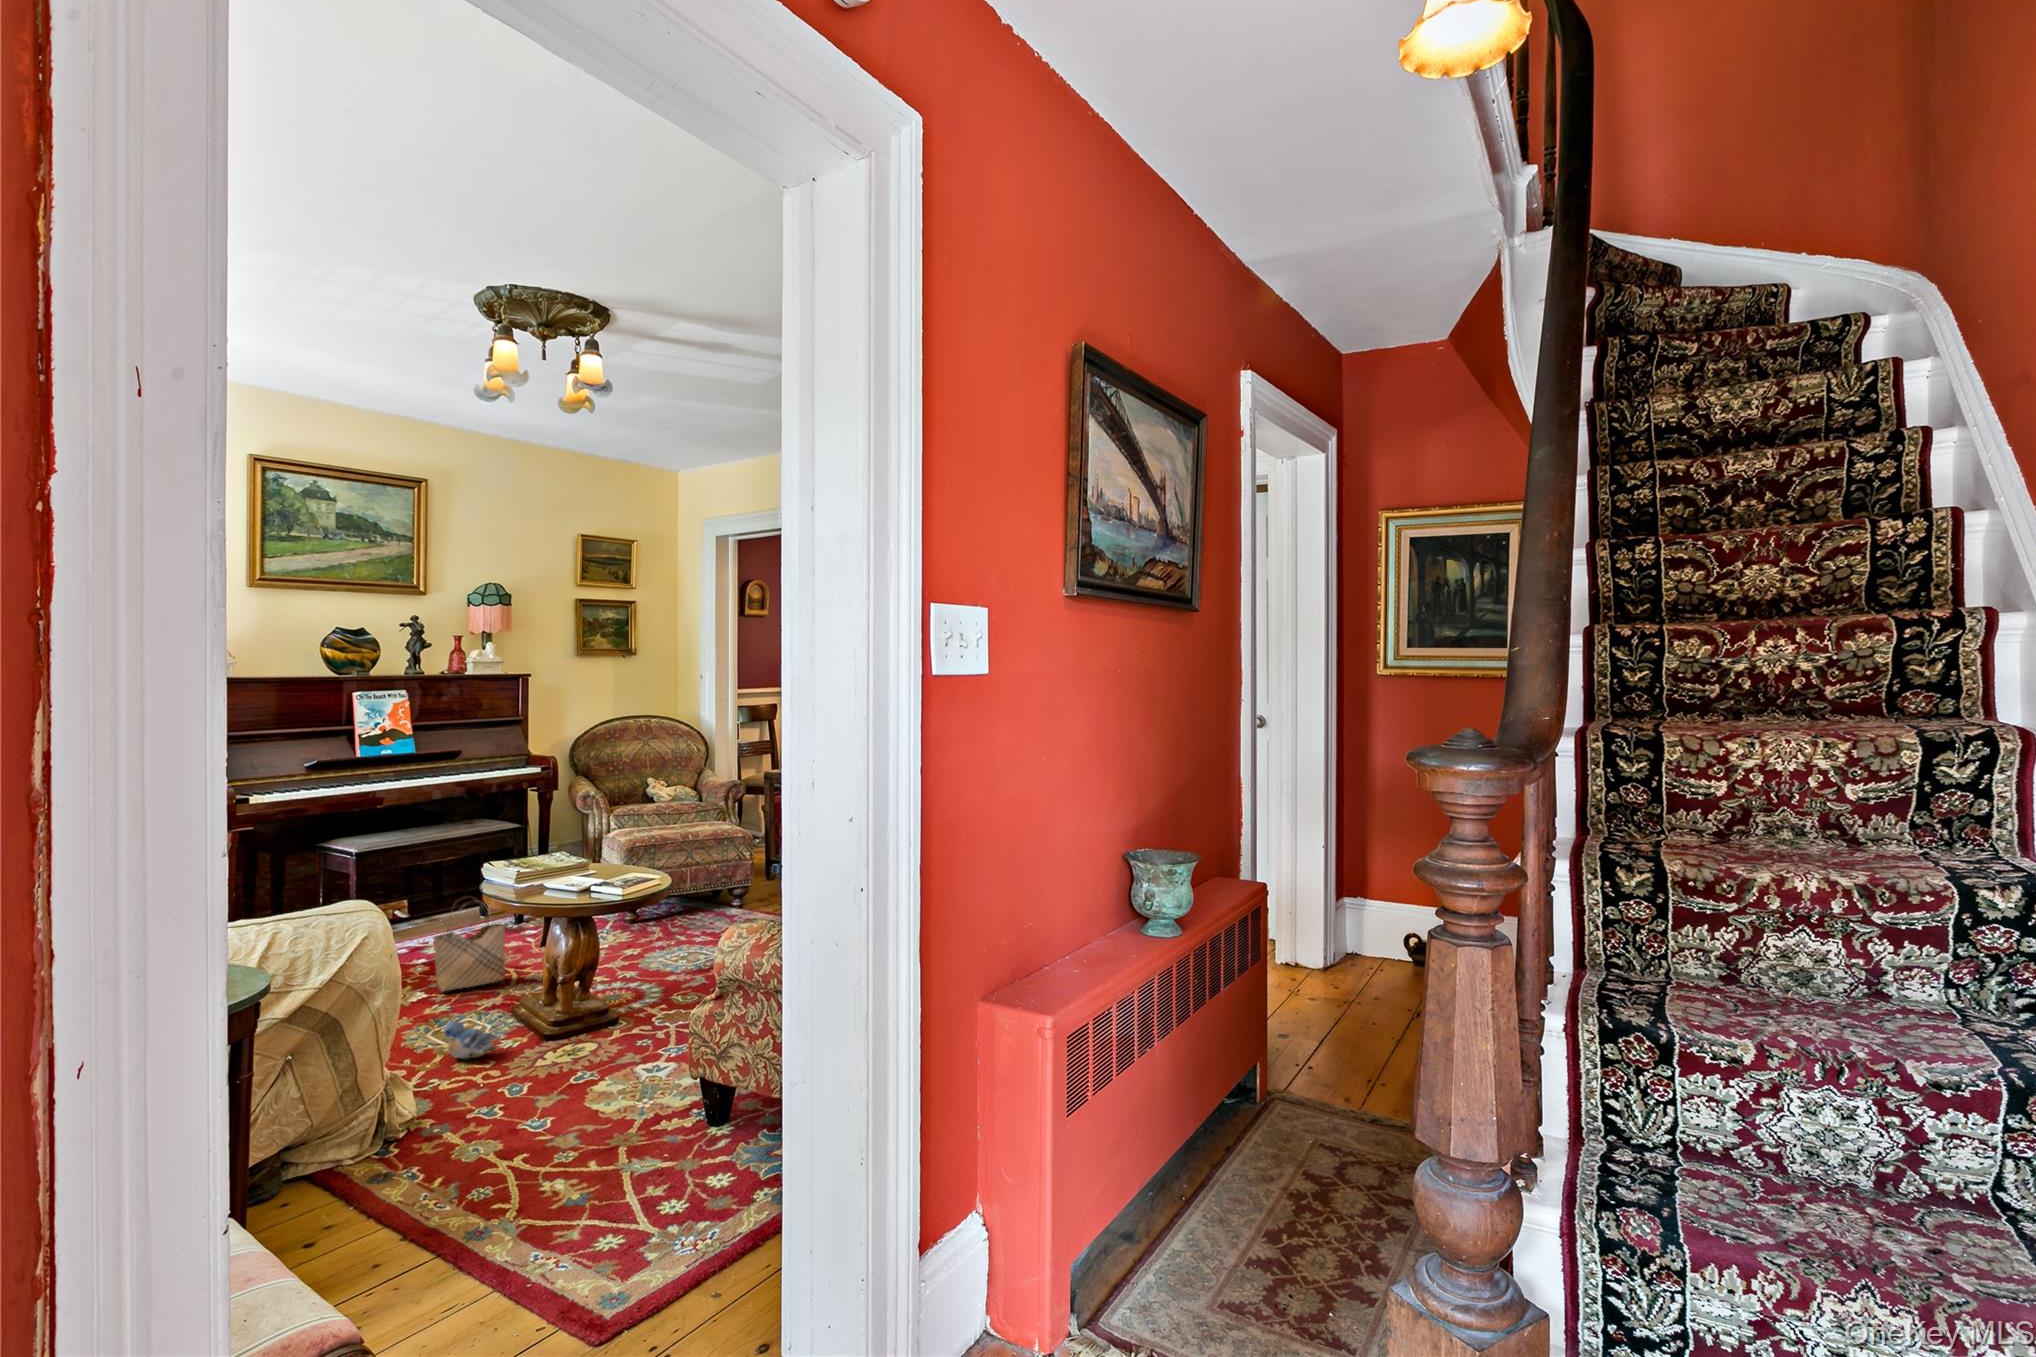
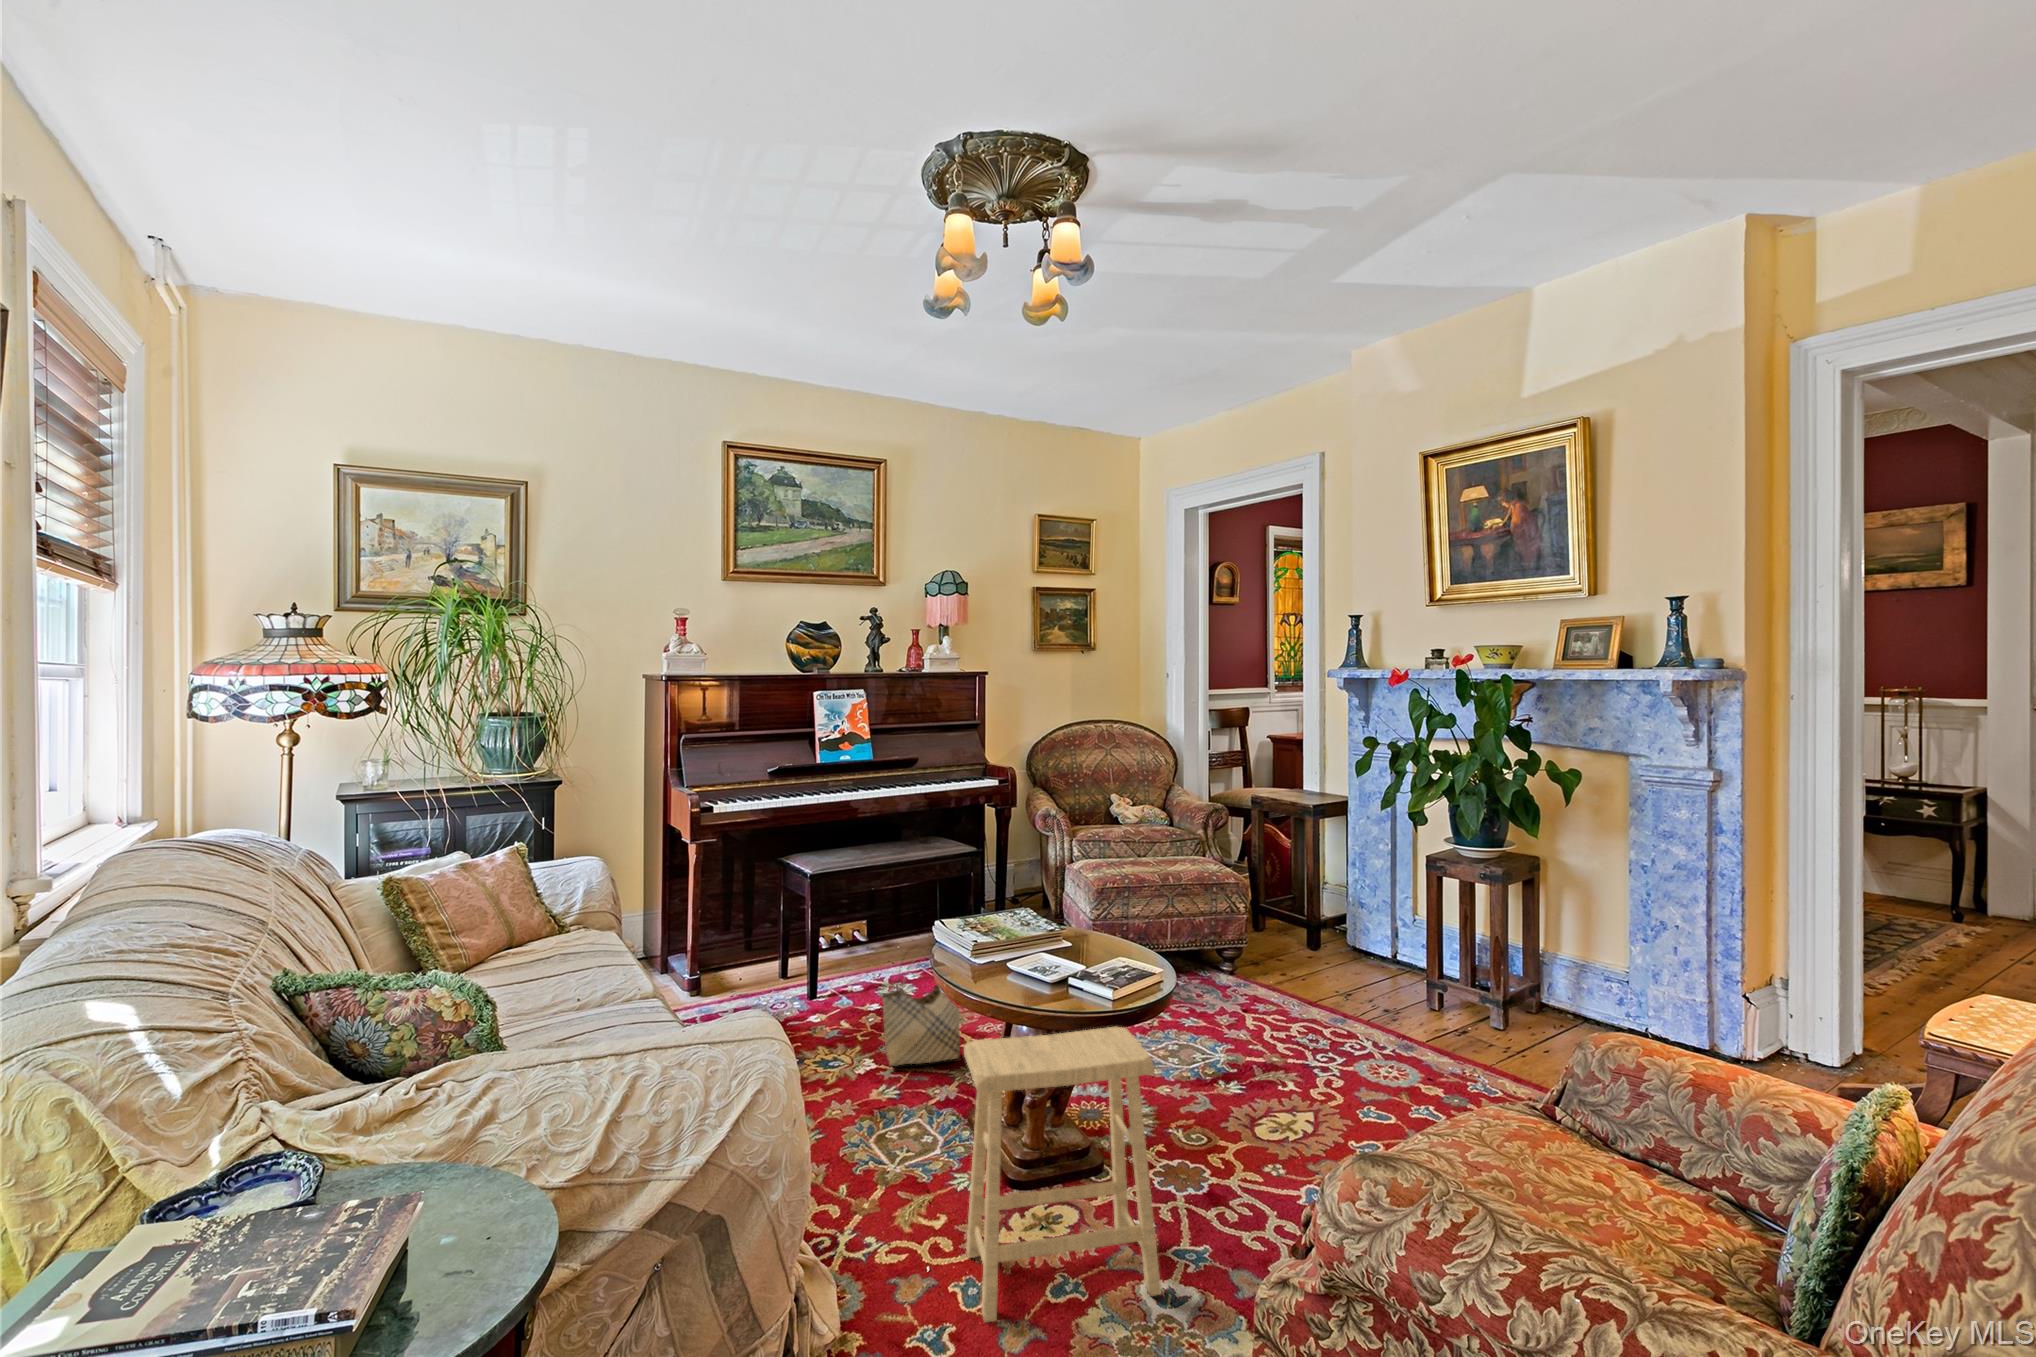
footstool: none [510,912,650,1100] -> present [964,1027,1161,1322]
plush toy: present [443,1021,500,1059] -> none [883,1144,952,1204]

